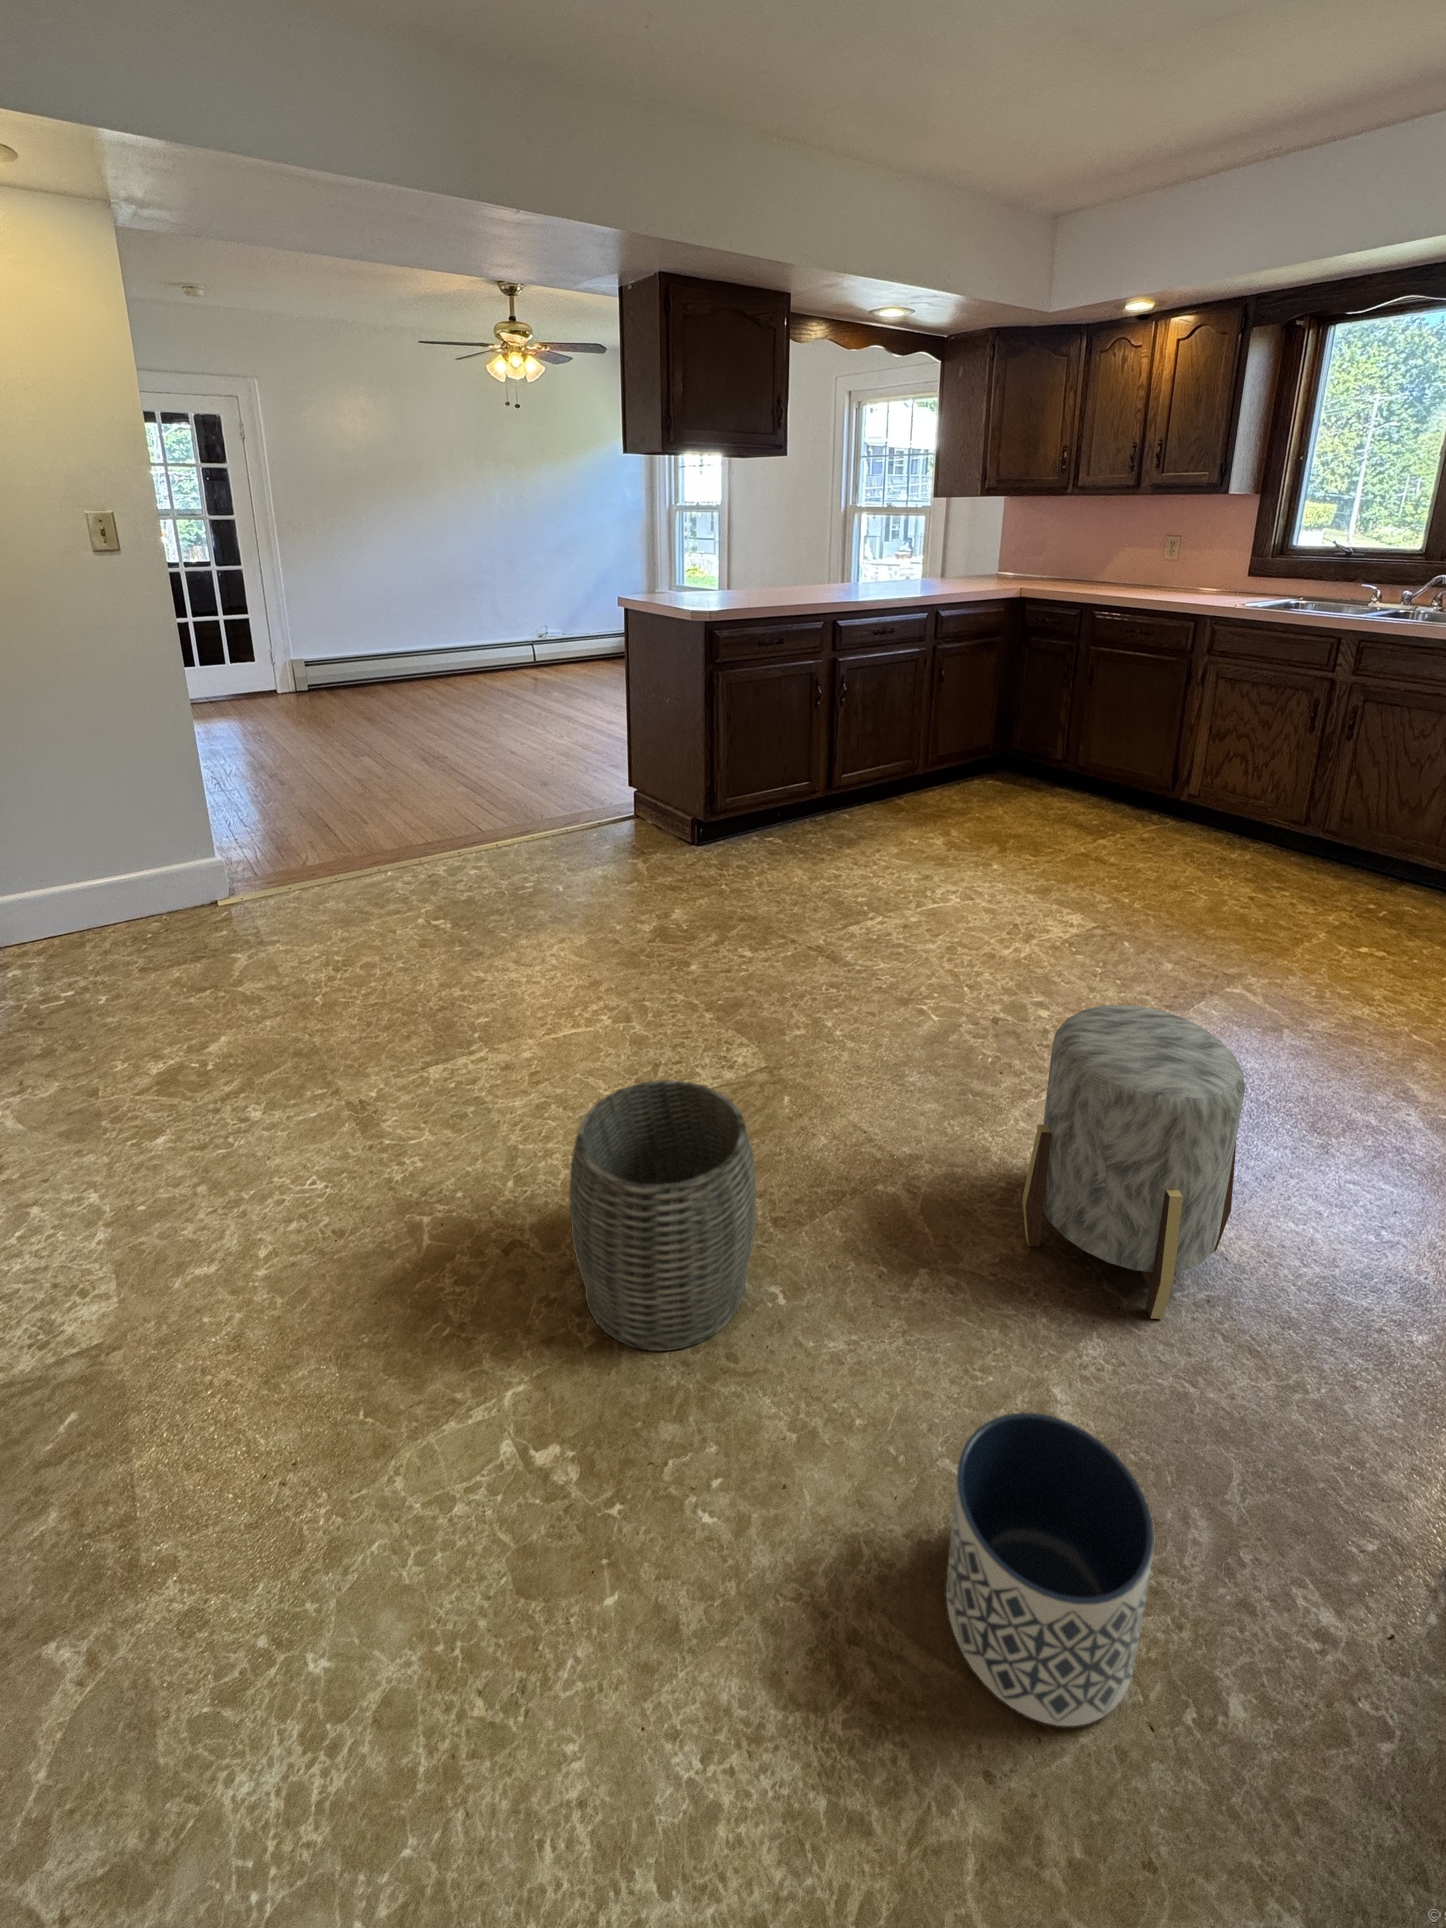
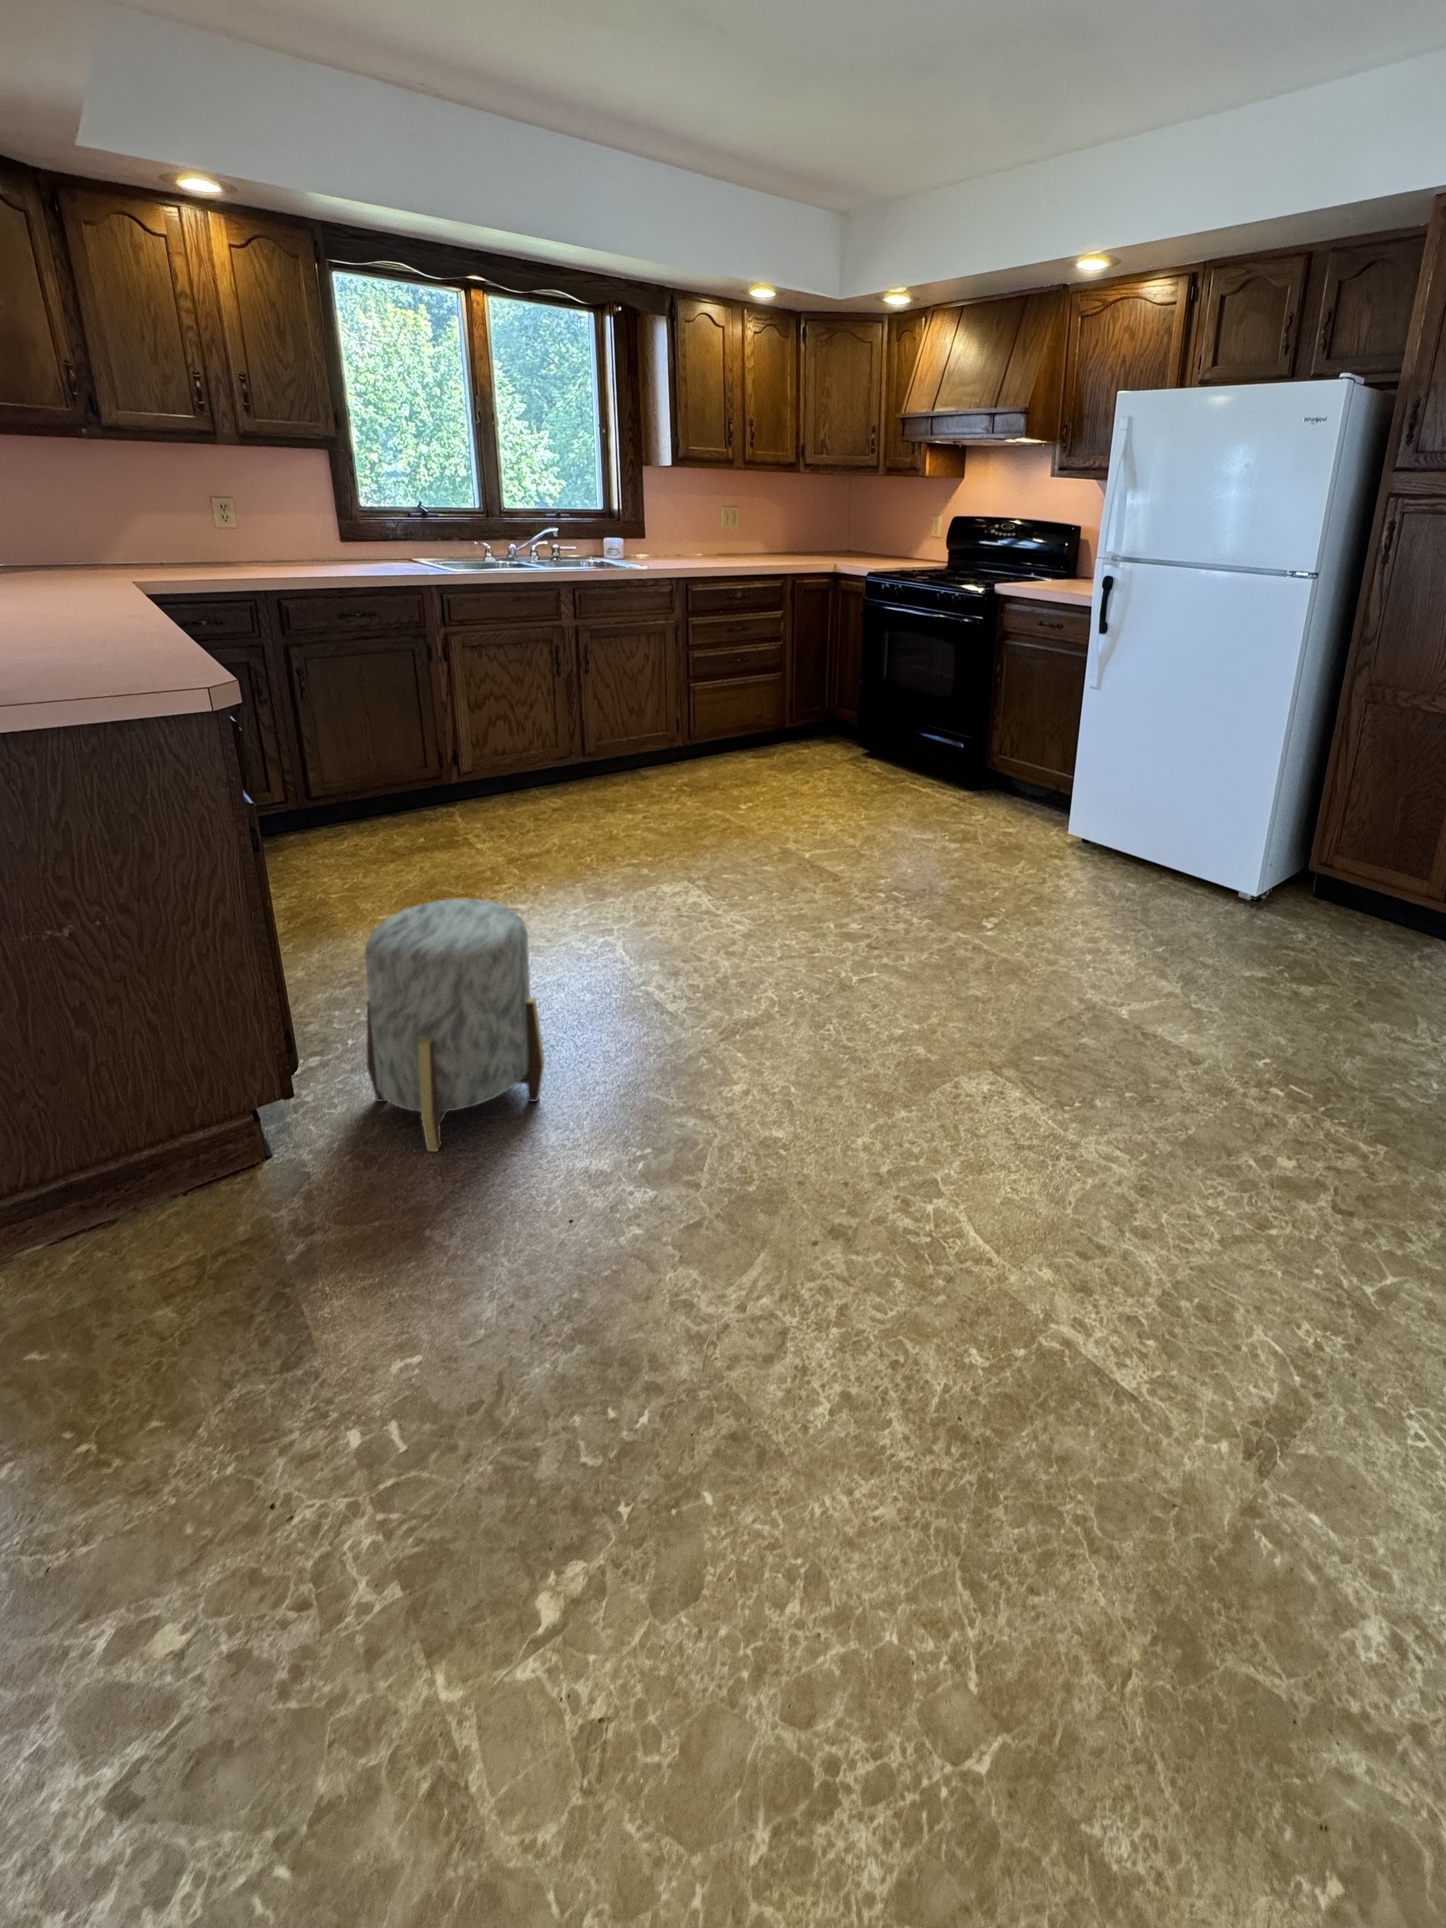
woven basket: present [570,1080,756,1351] -> none [153,1219,457,1623]
planter: present [946,1413,1155,1726] -> none [675,1083,795,1249]

